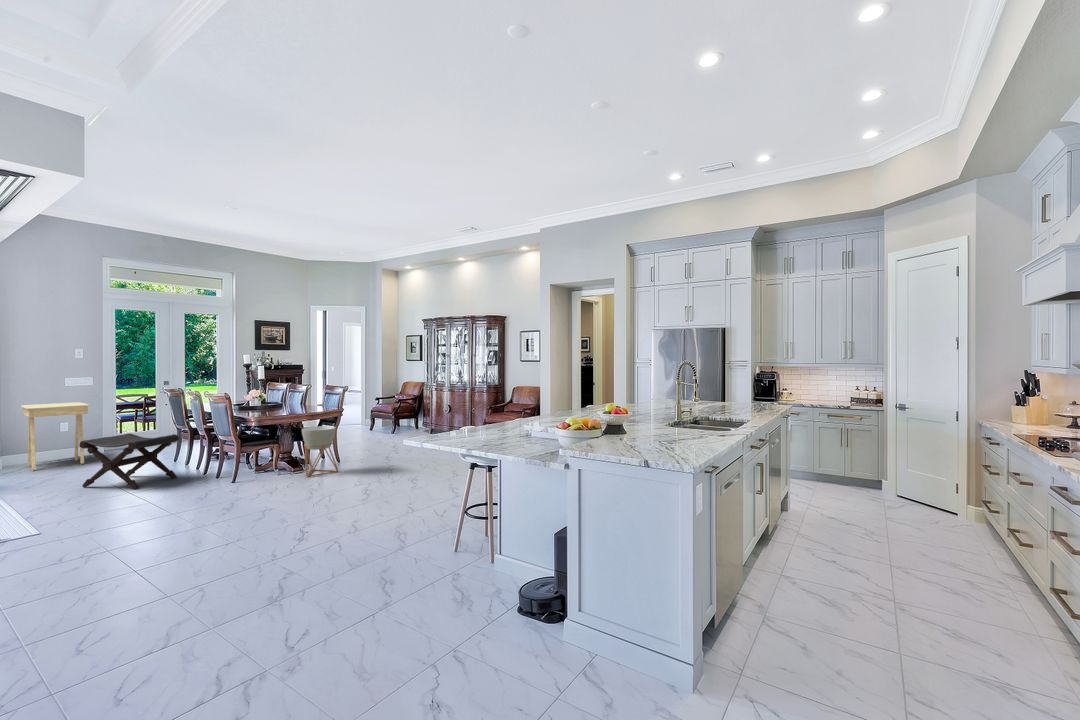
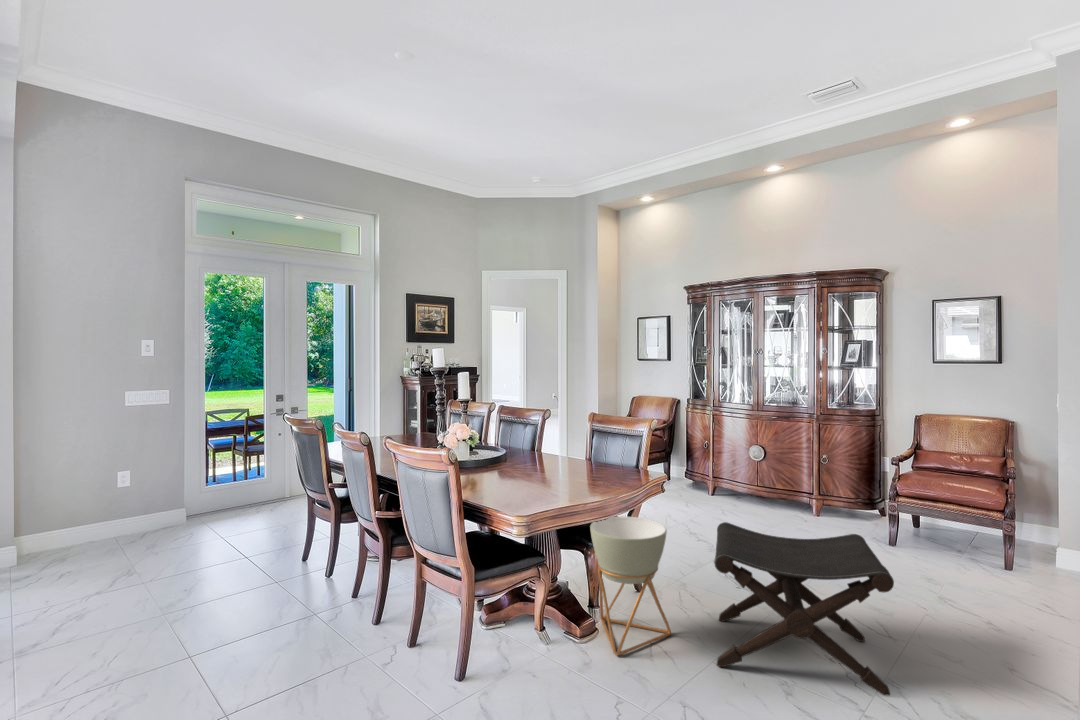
side table: present [21,402,89,471] -> none [54,433,160,567]
footstool: present [80,433,179,489] -> present [714,522,894,695]

